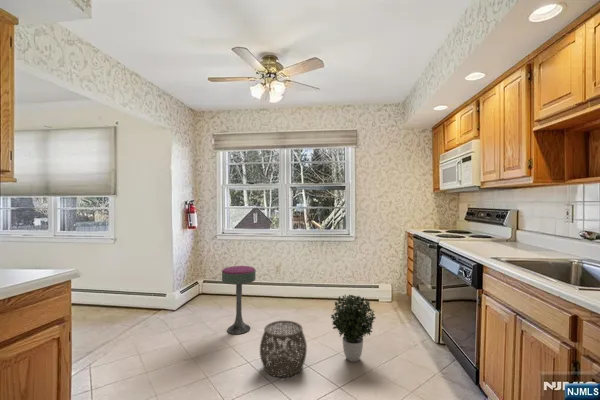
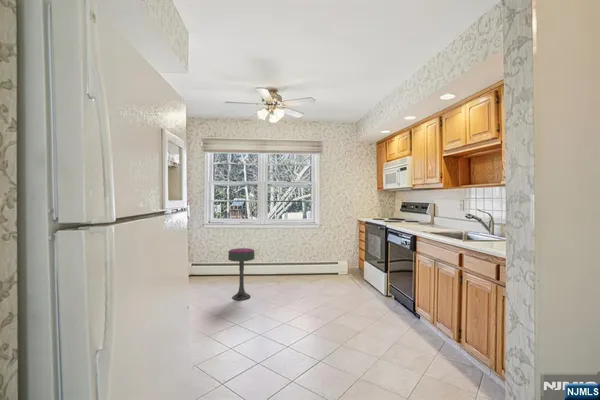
potted plant: present [331,295,376,362] -> none [319,262,349,308]
woven basket: present [260,321,307,378] -> none [272,283,305,320]

